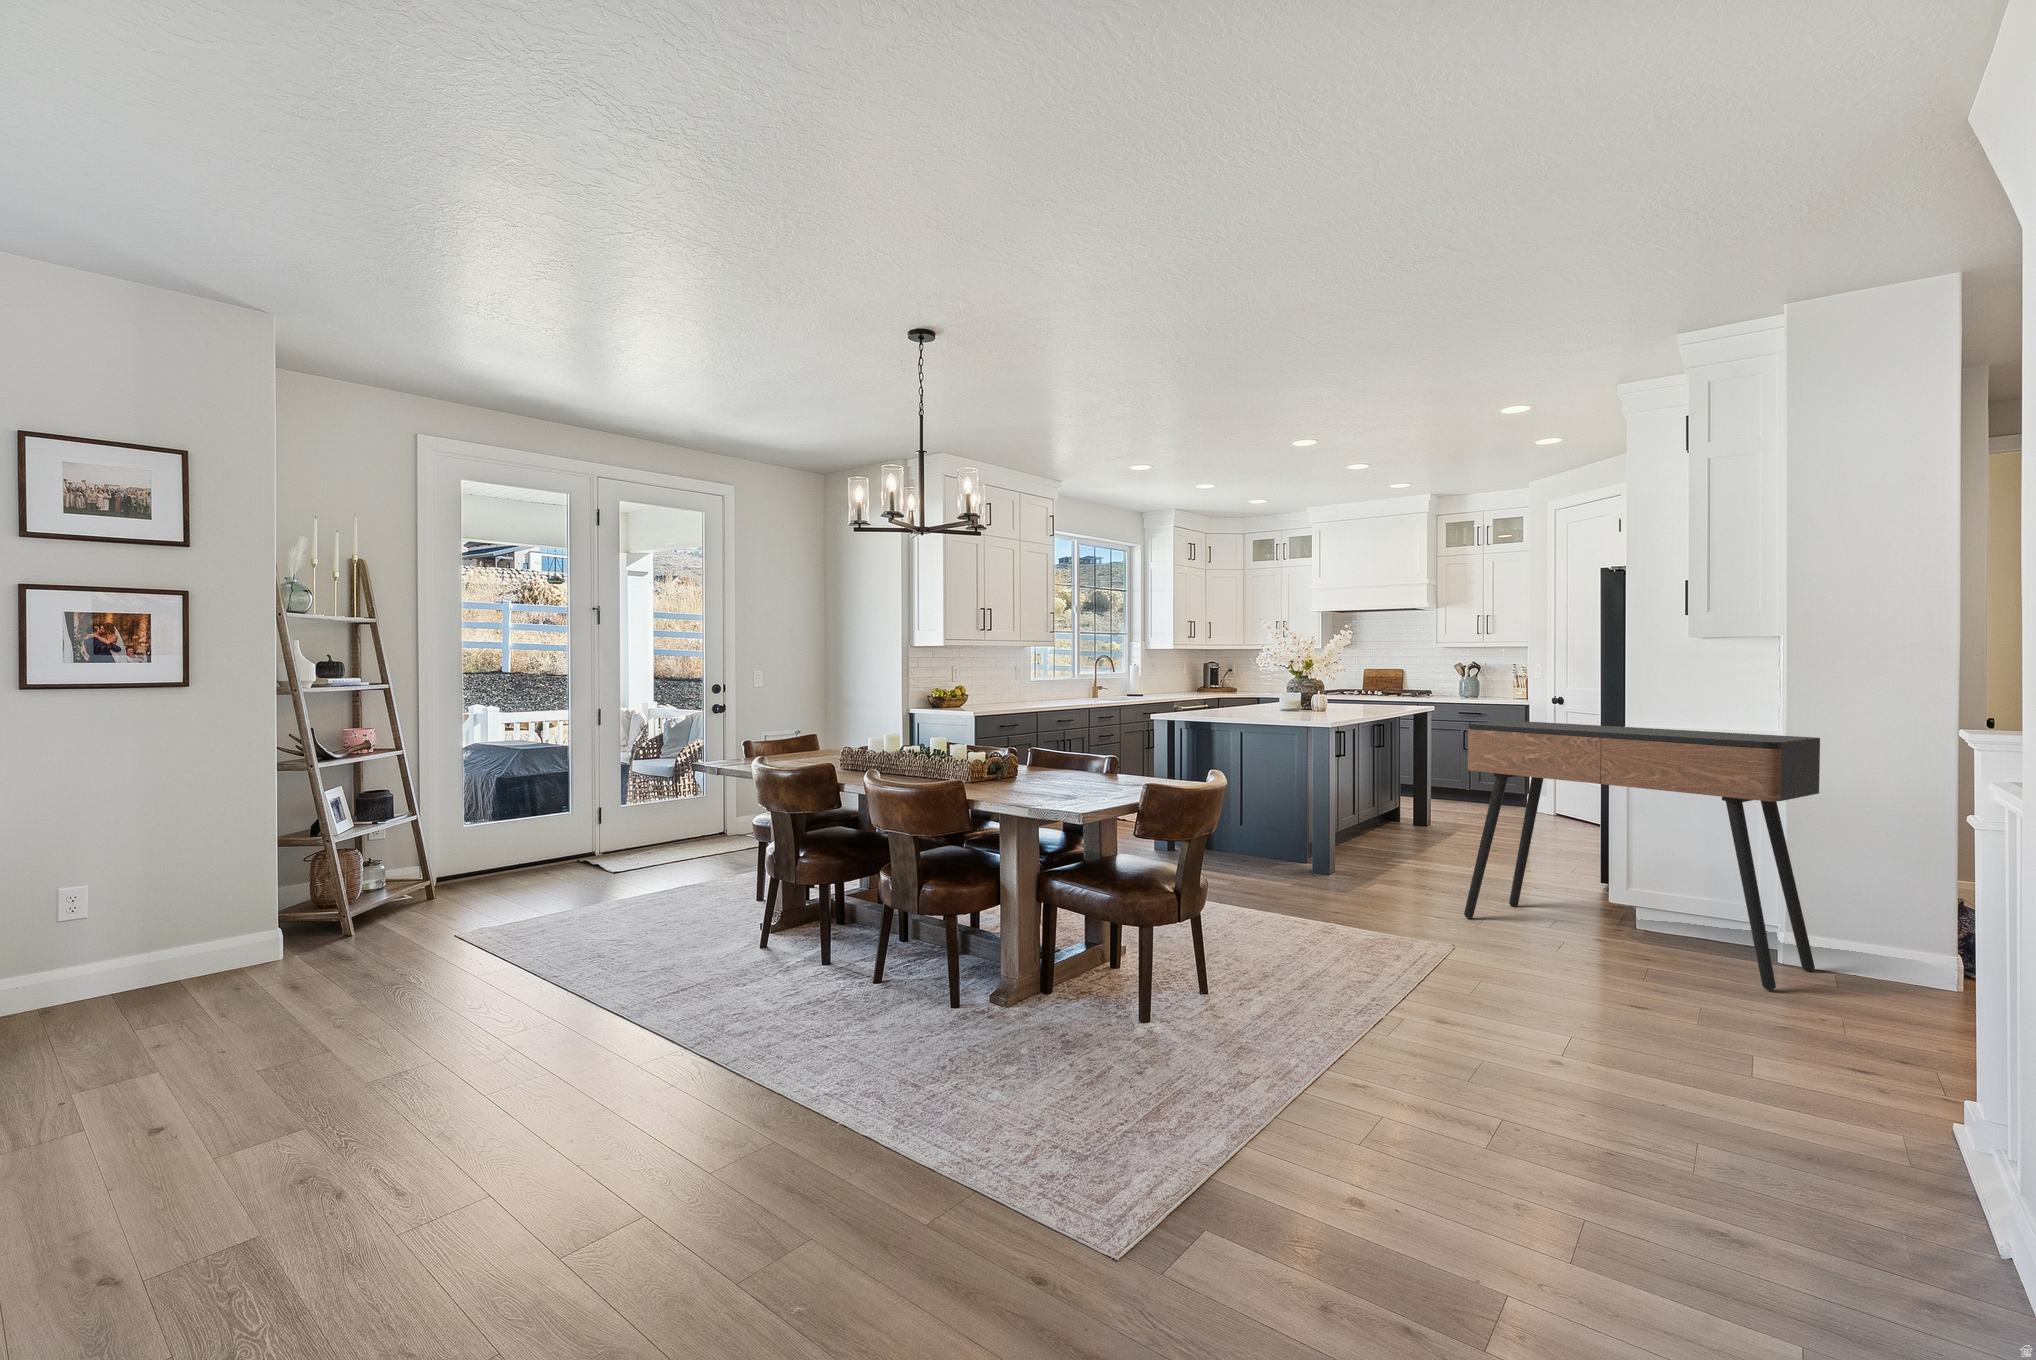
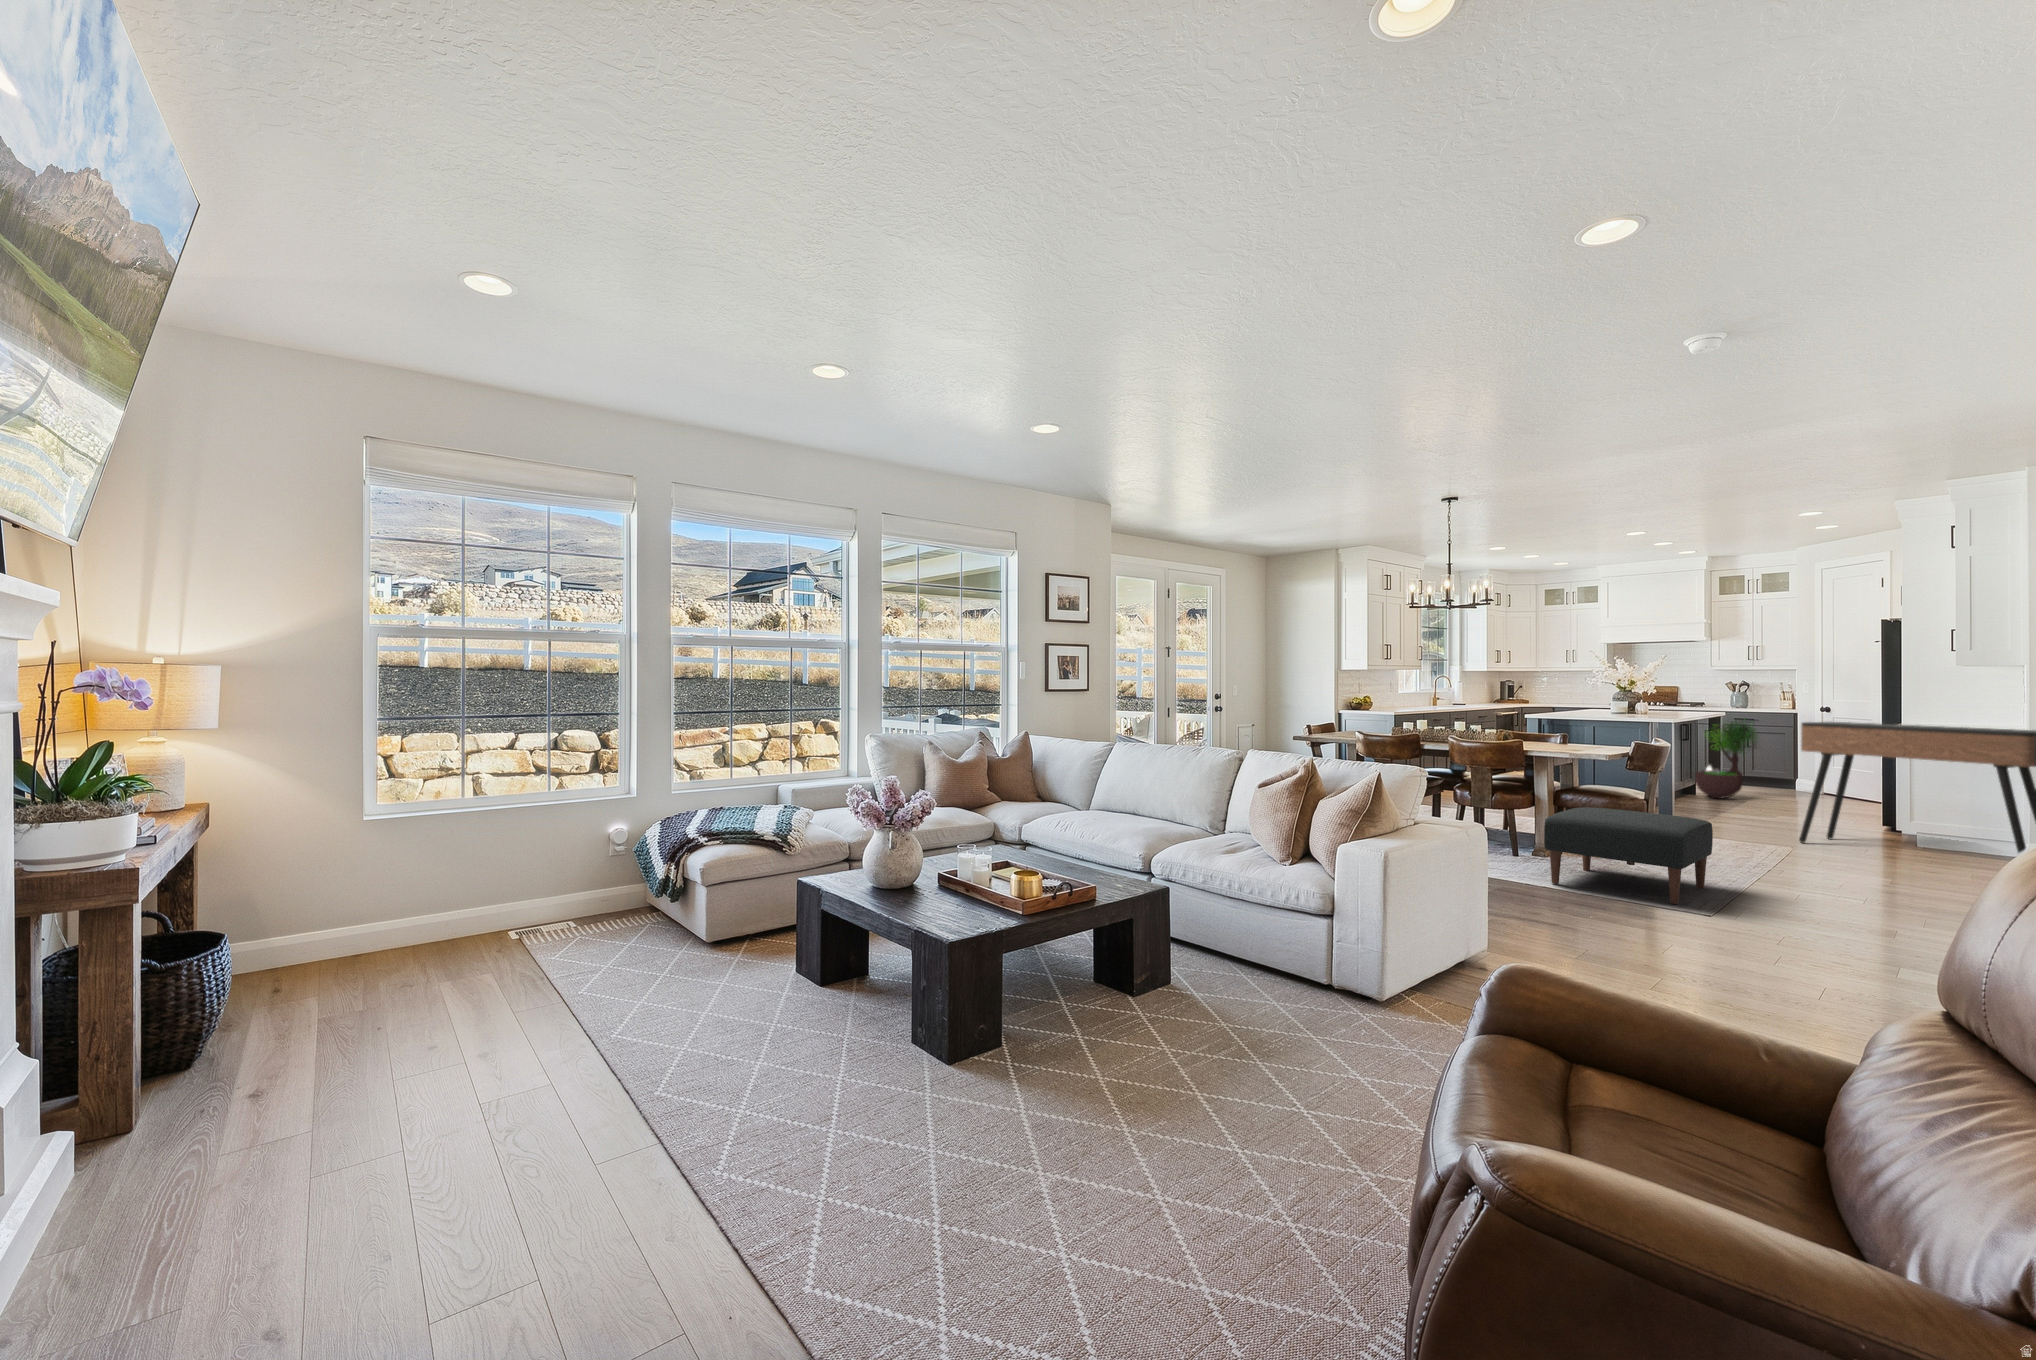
potted tree: none [1390,705,1464,826] -> present [1695,721,1755,799]
ottoman: none [910,898,1228,1141] -> present [1544,807,1713,904]

